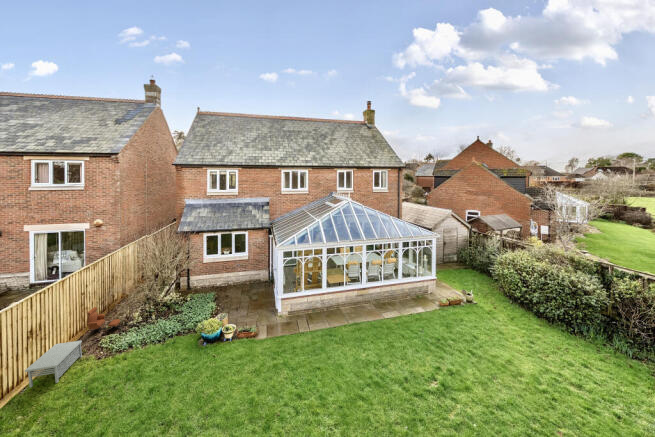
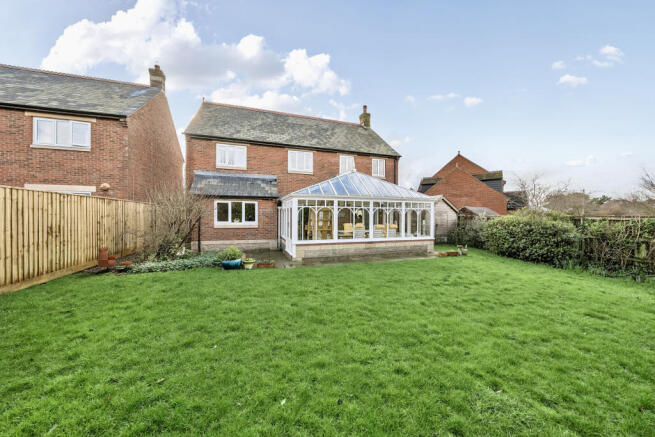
storage bench: present [25,341,82,387] -> none [32,266,95,301]

